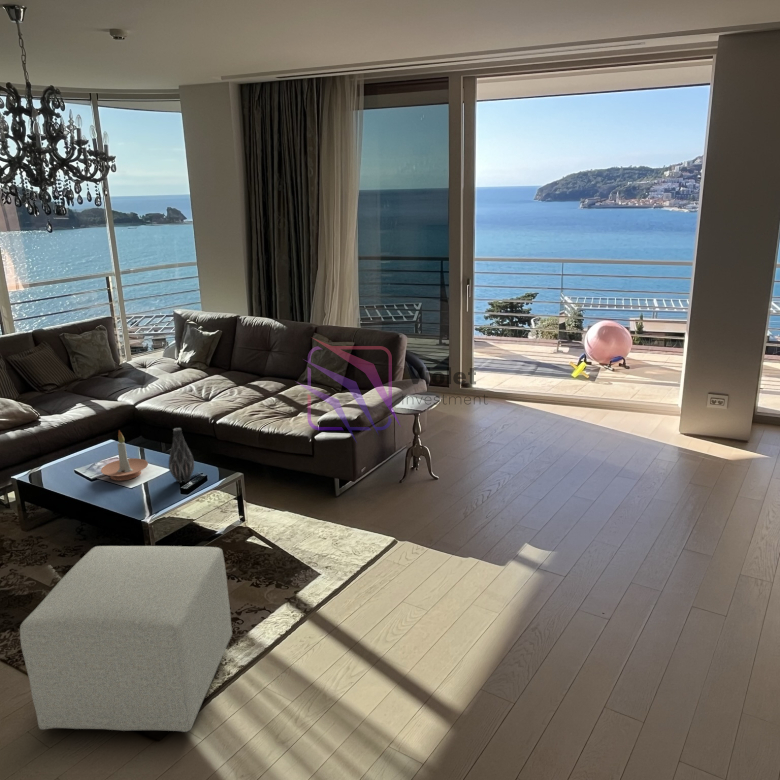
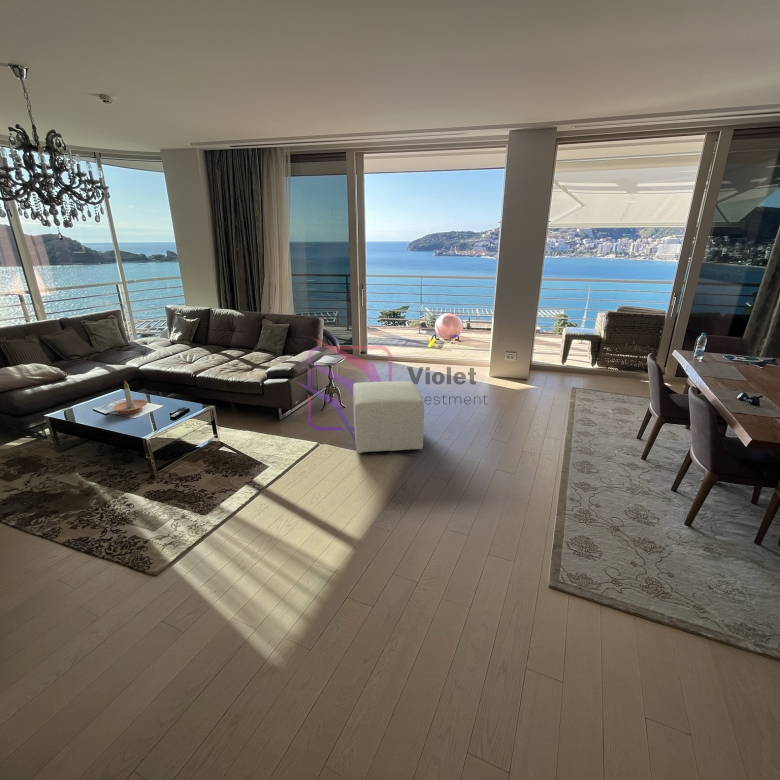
vase: present [169,428,194,483] -> none [162,377,181,414]
ottoman: present [20,546,232,732] -> present [353,381,424,453]

